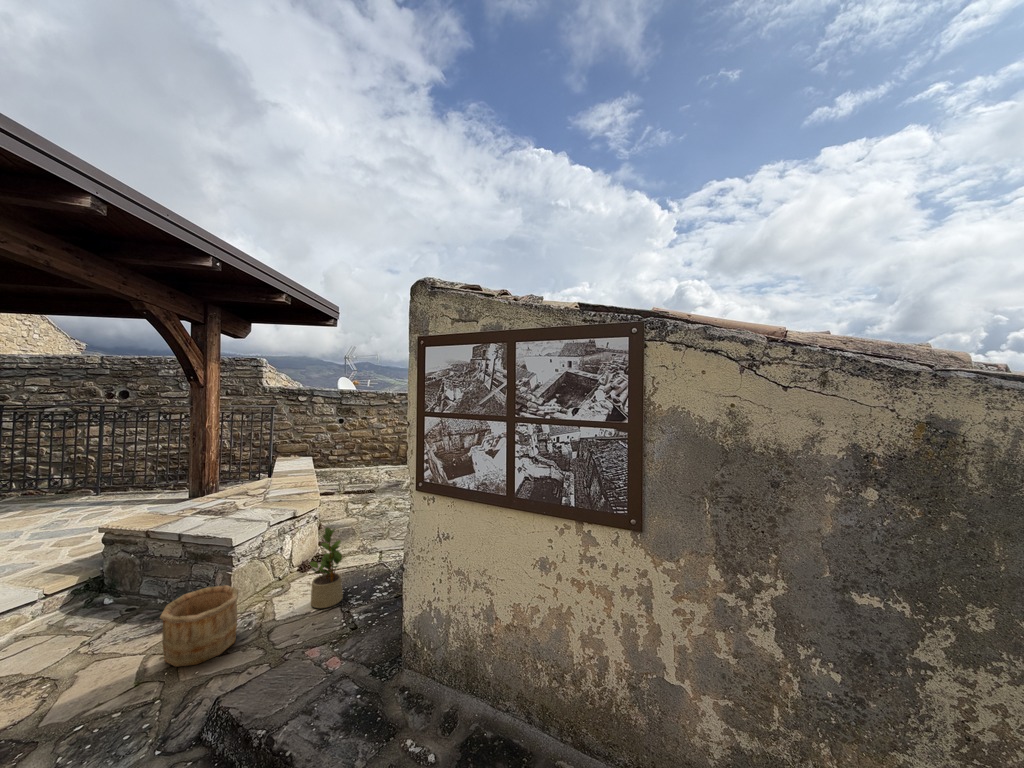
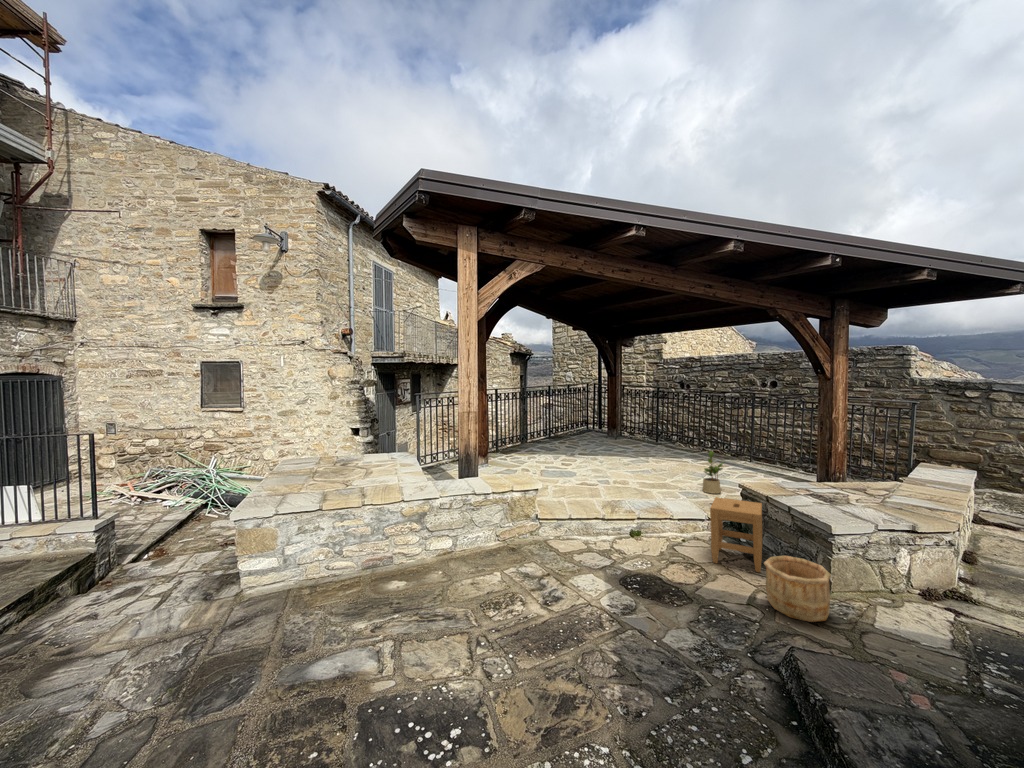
potted plant: present [310,528,343,608] -> present [703,451,723,494]
stool: none [60,543,148,660] -> present [710,497,762,572]

